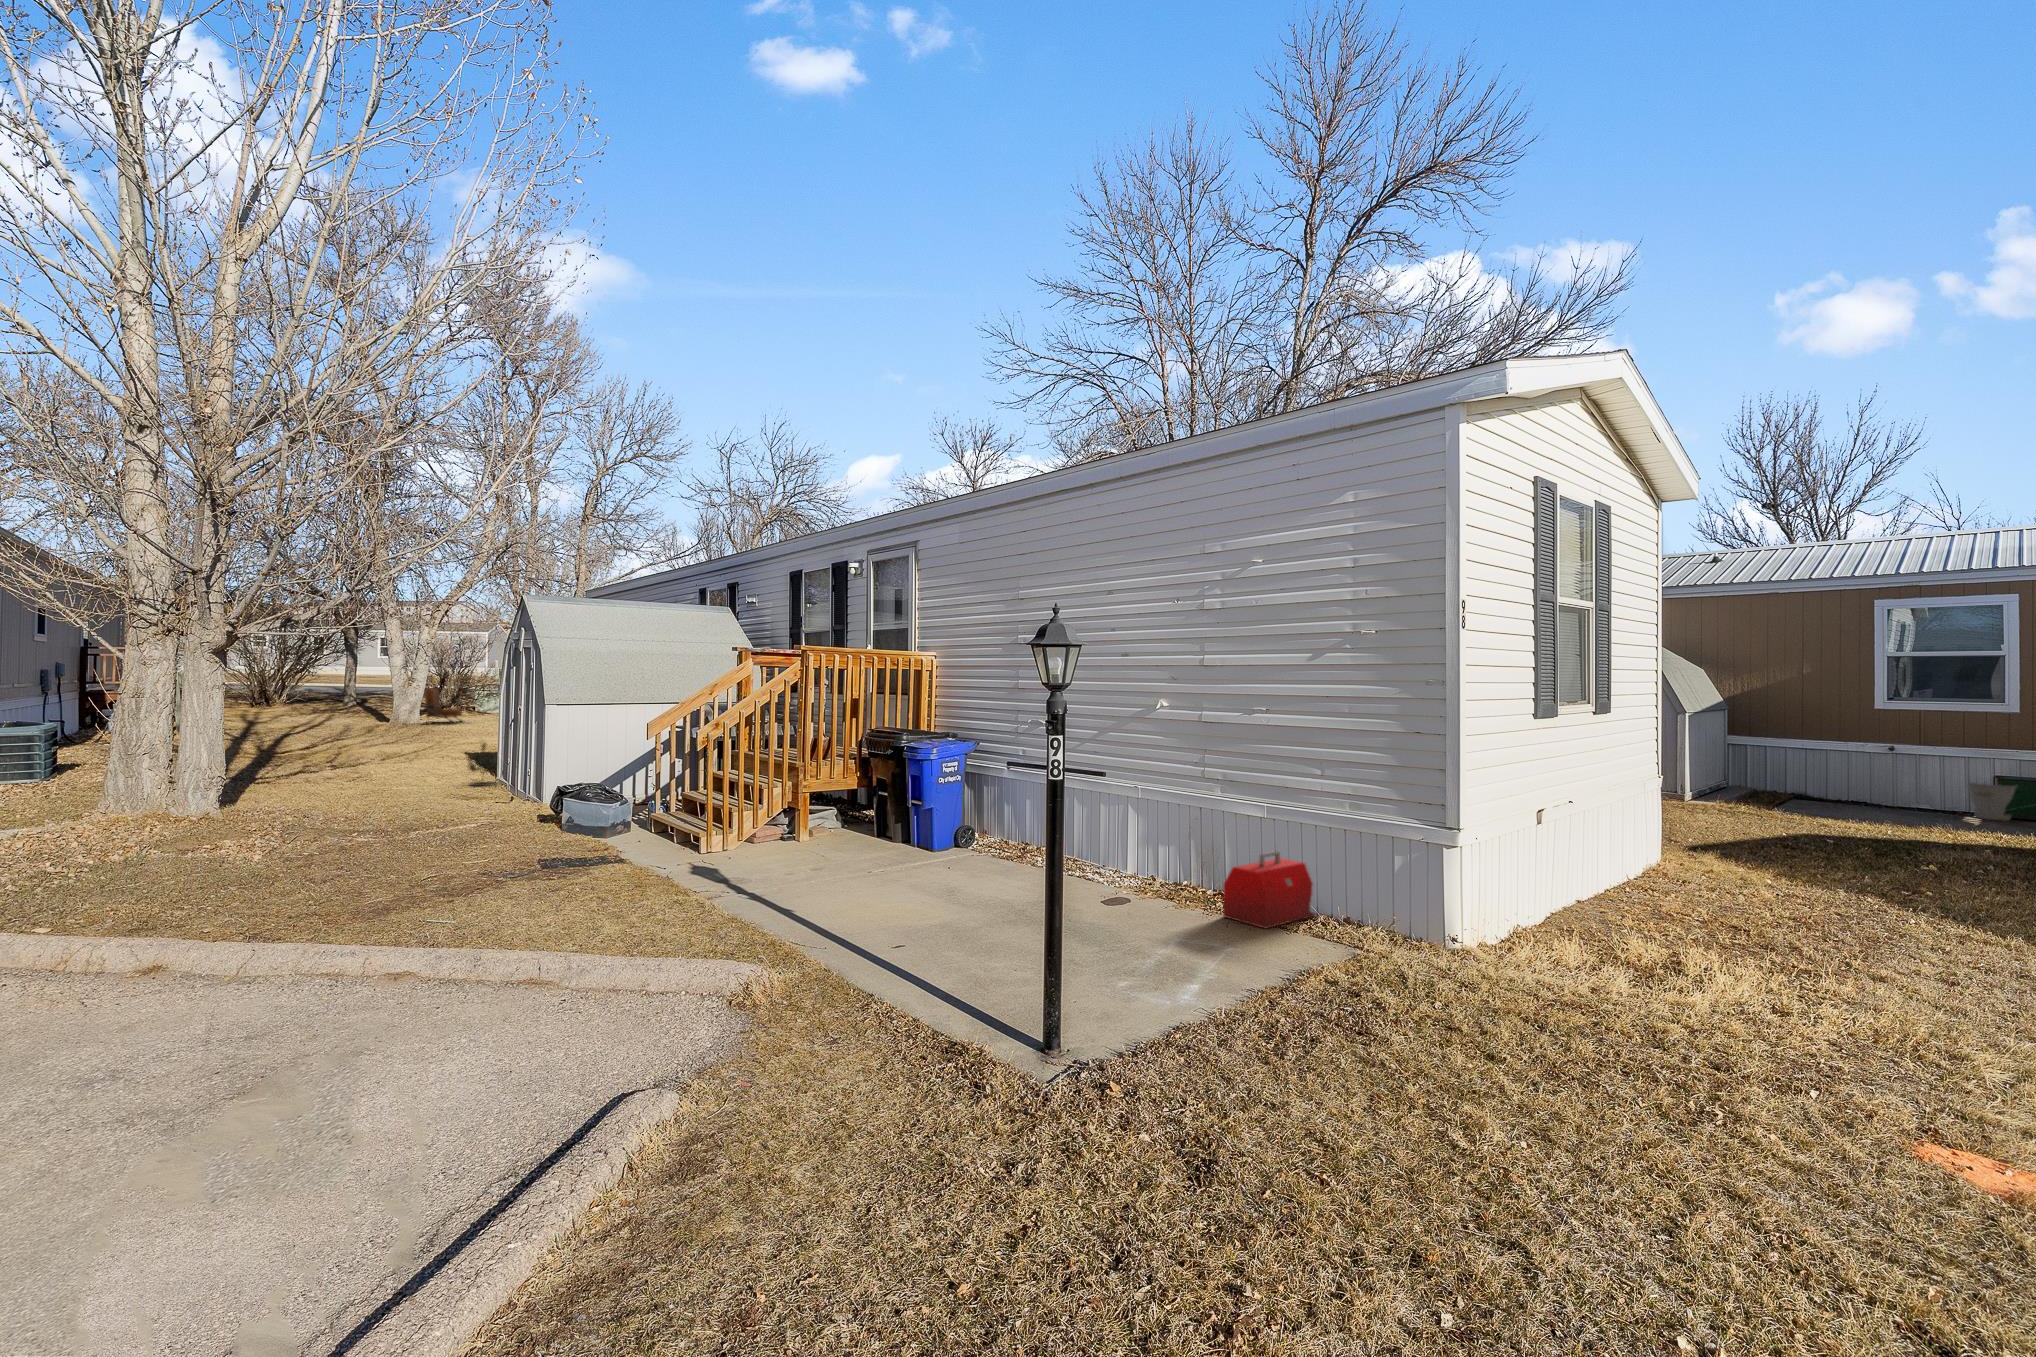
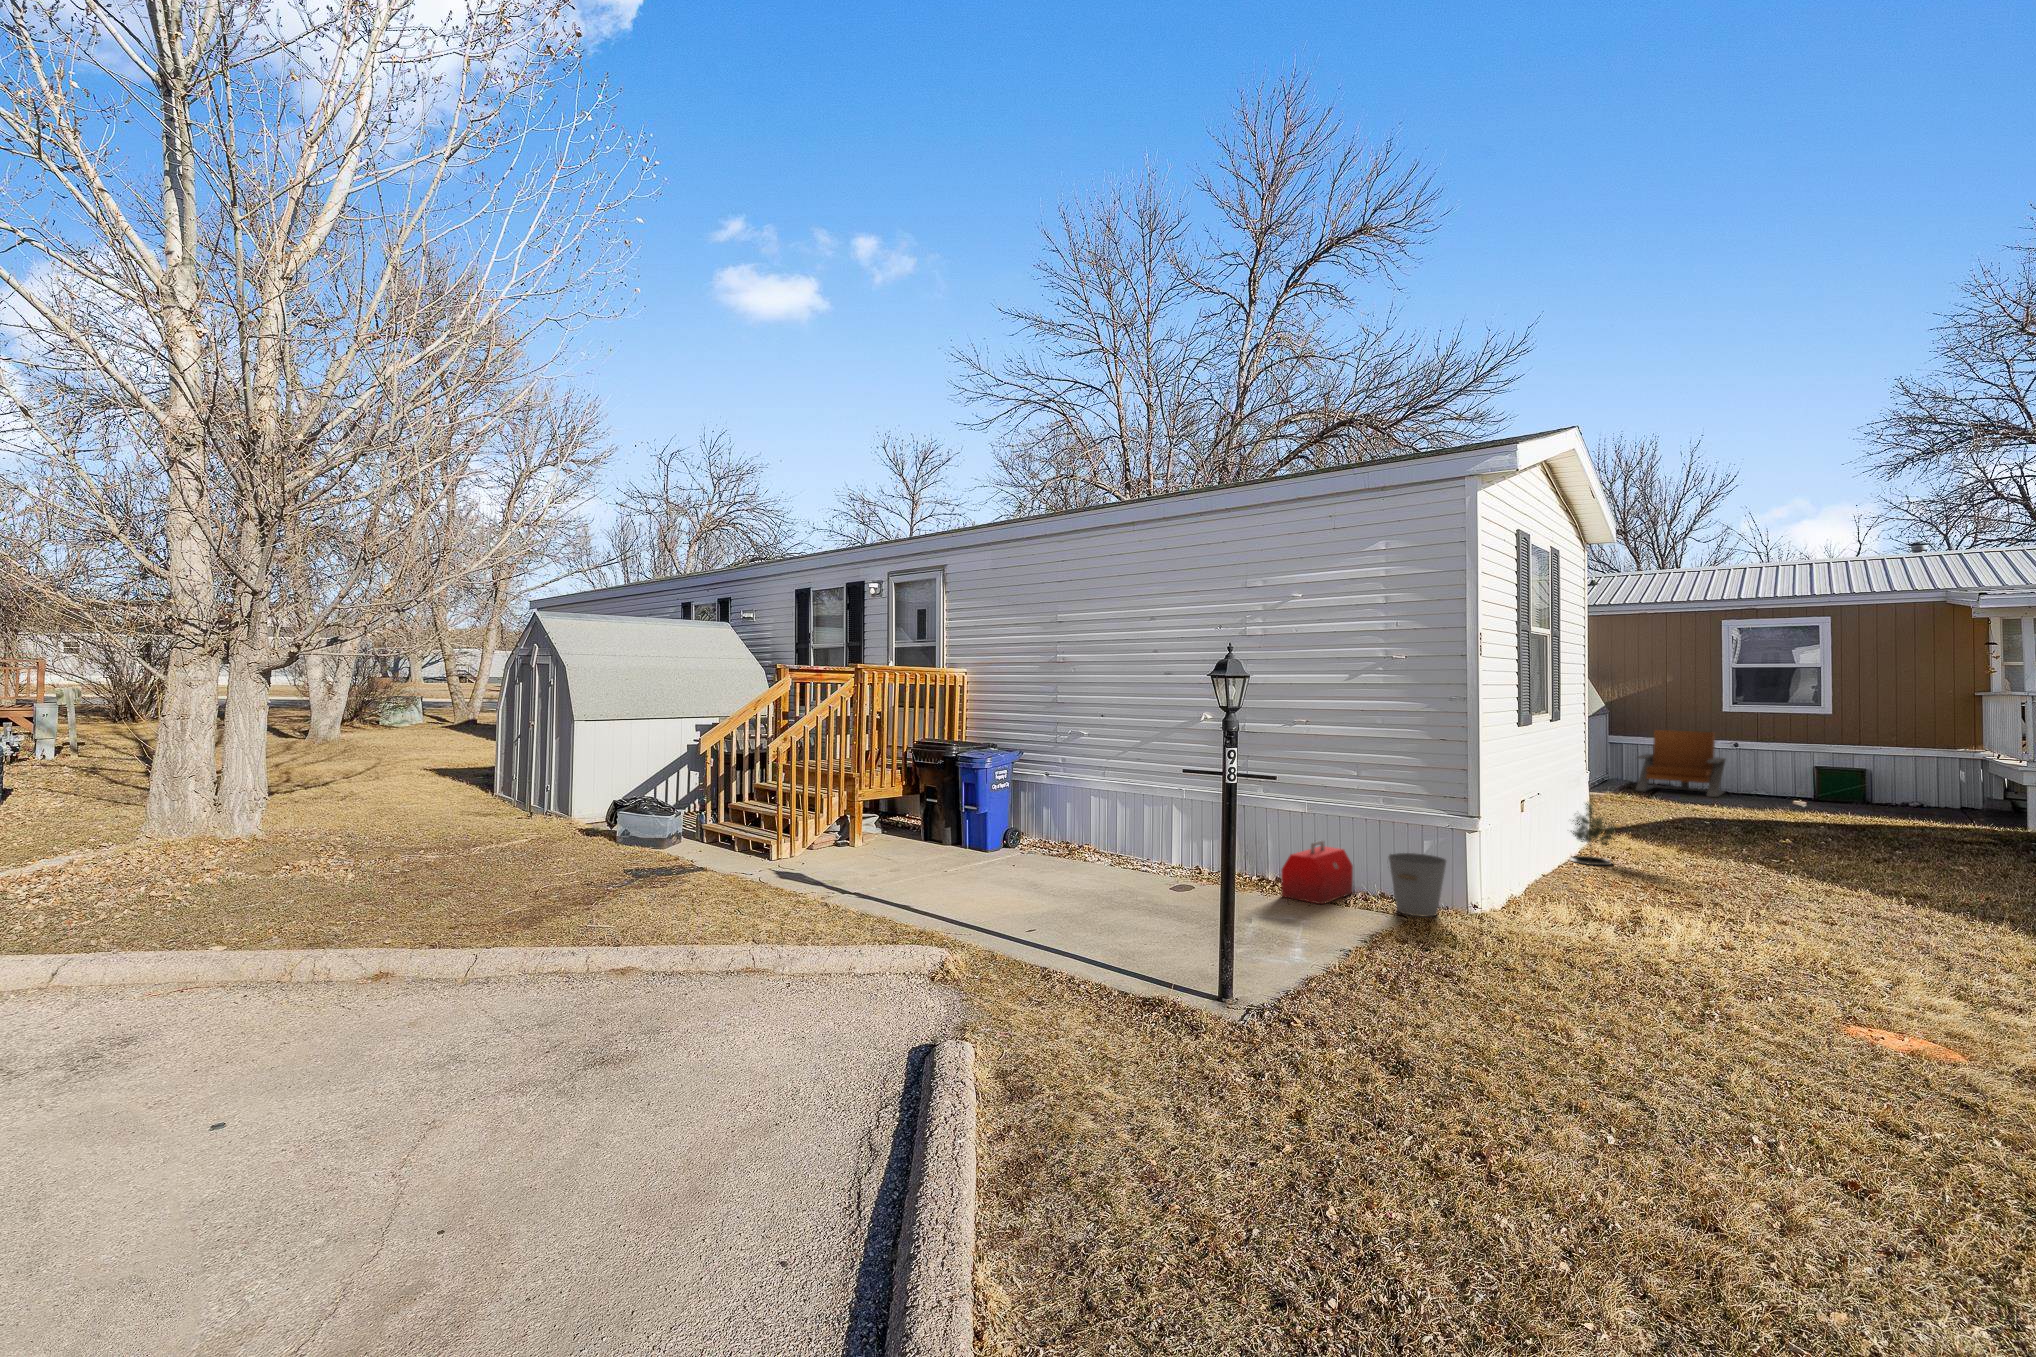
lounge chair: present [422,688,462,724] -> present [1636,730,1726,797]
potted tree: present [466,743,497,786] -> present [1569,802,1614,865]
bucket: present [1968,781,2016,821] -> present [1388,853,1446,917]

